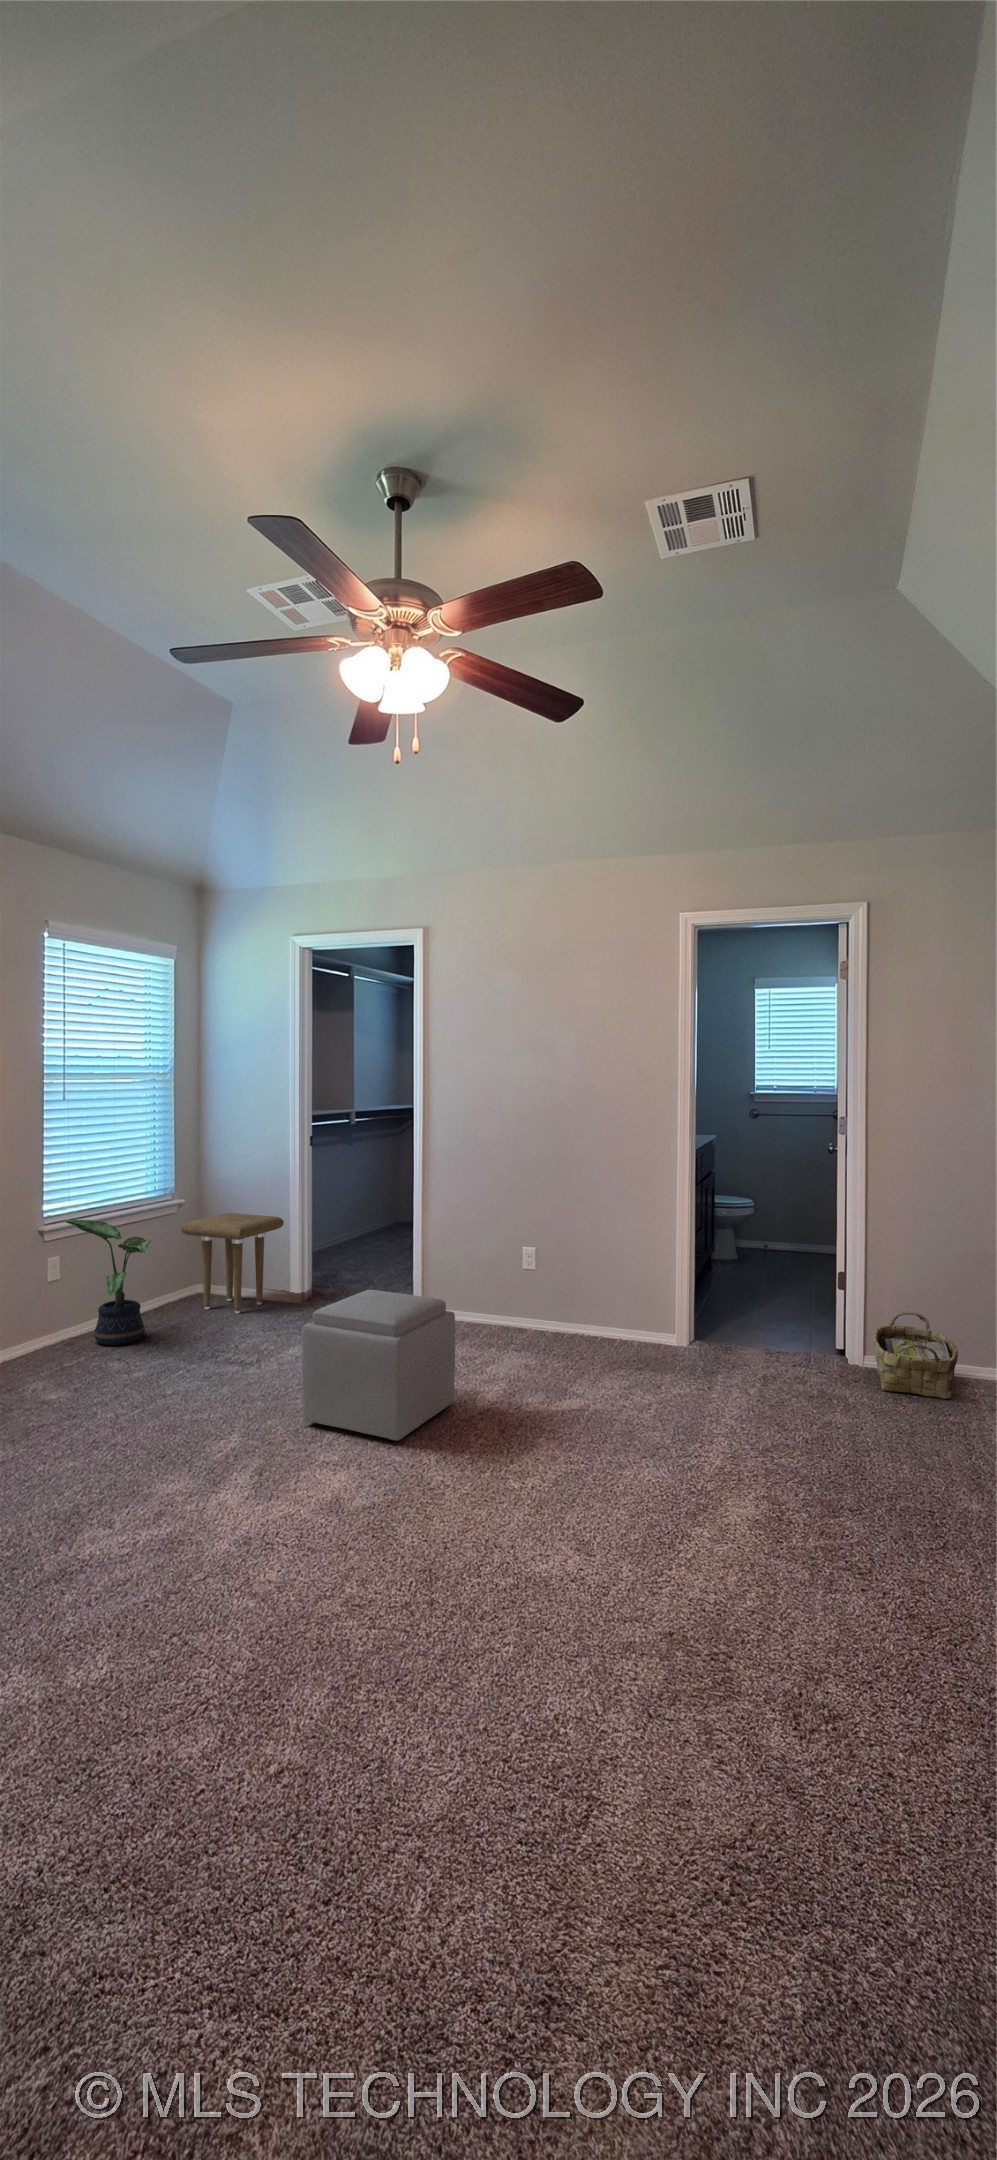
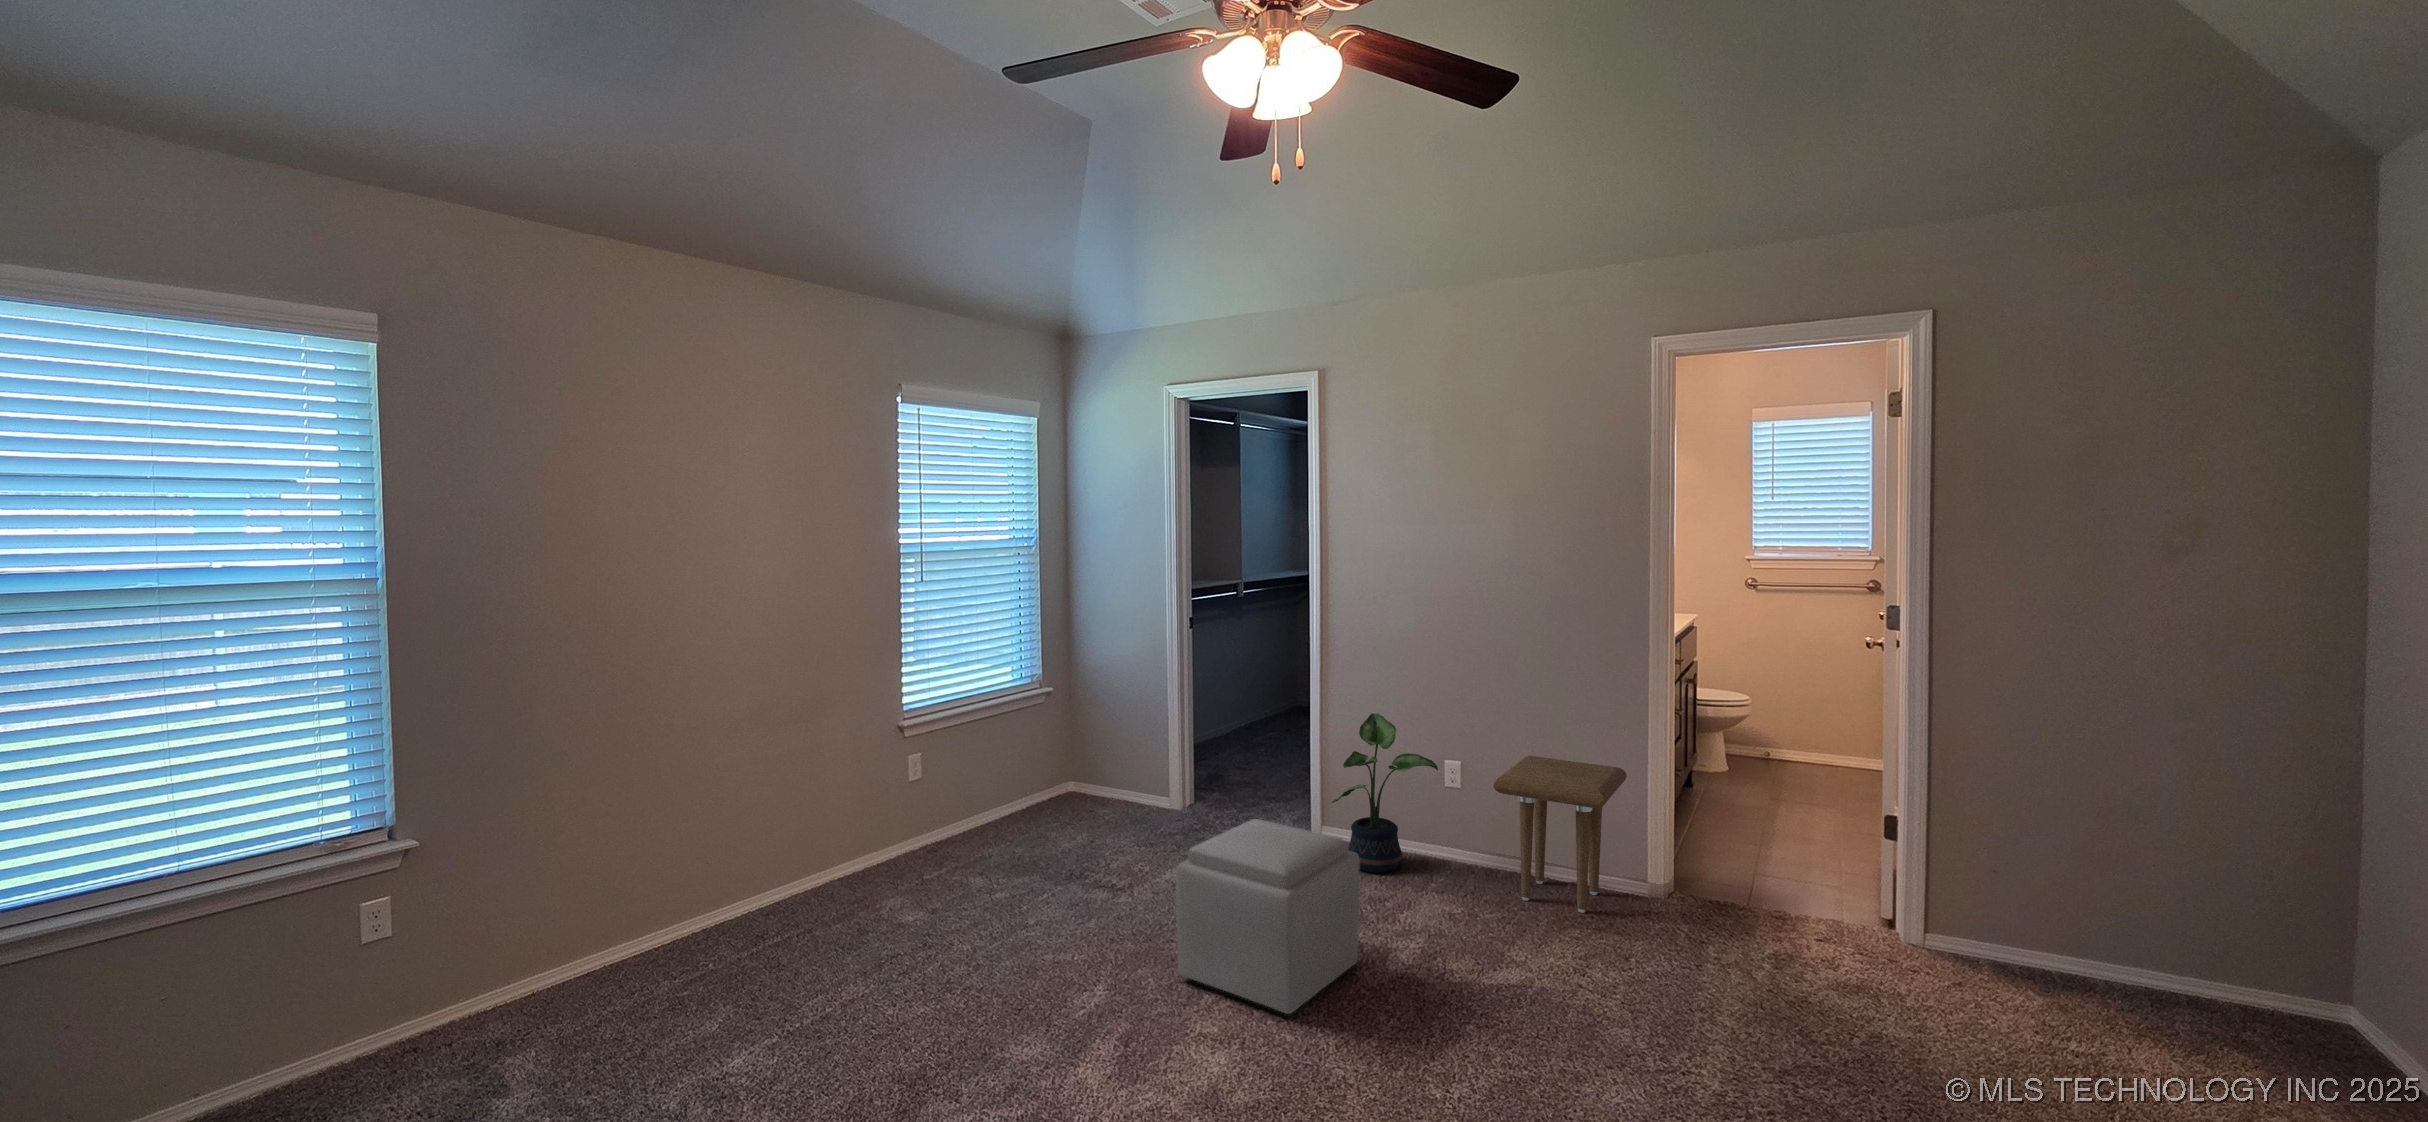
side table: present [181,1213,284,1313] -> present [1494,756,1627,913]
potted plant: present [65,1220,151,1345] -> present [1332,713,1438,873]
woven basket: present [873,1311,958,1399] -> none [1927,877,2061,1007]

